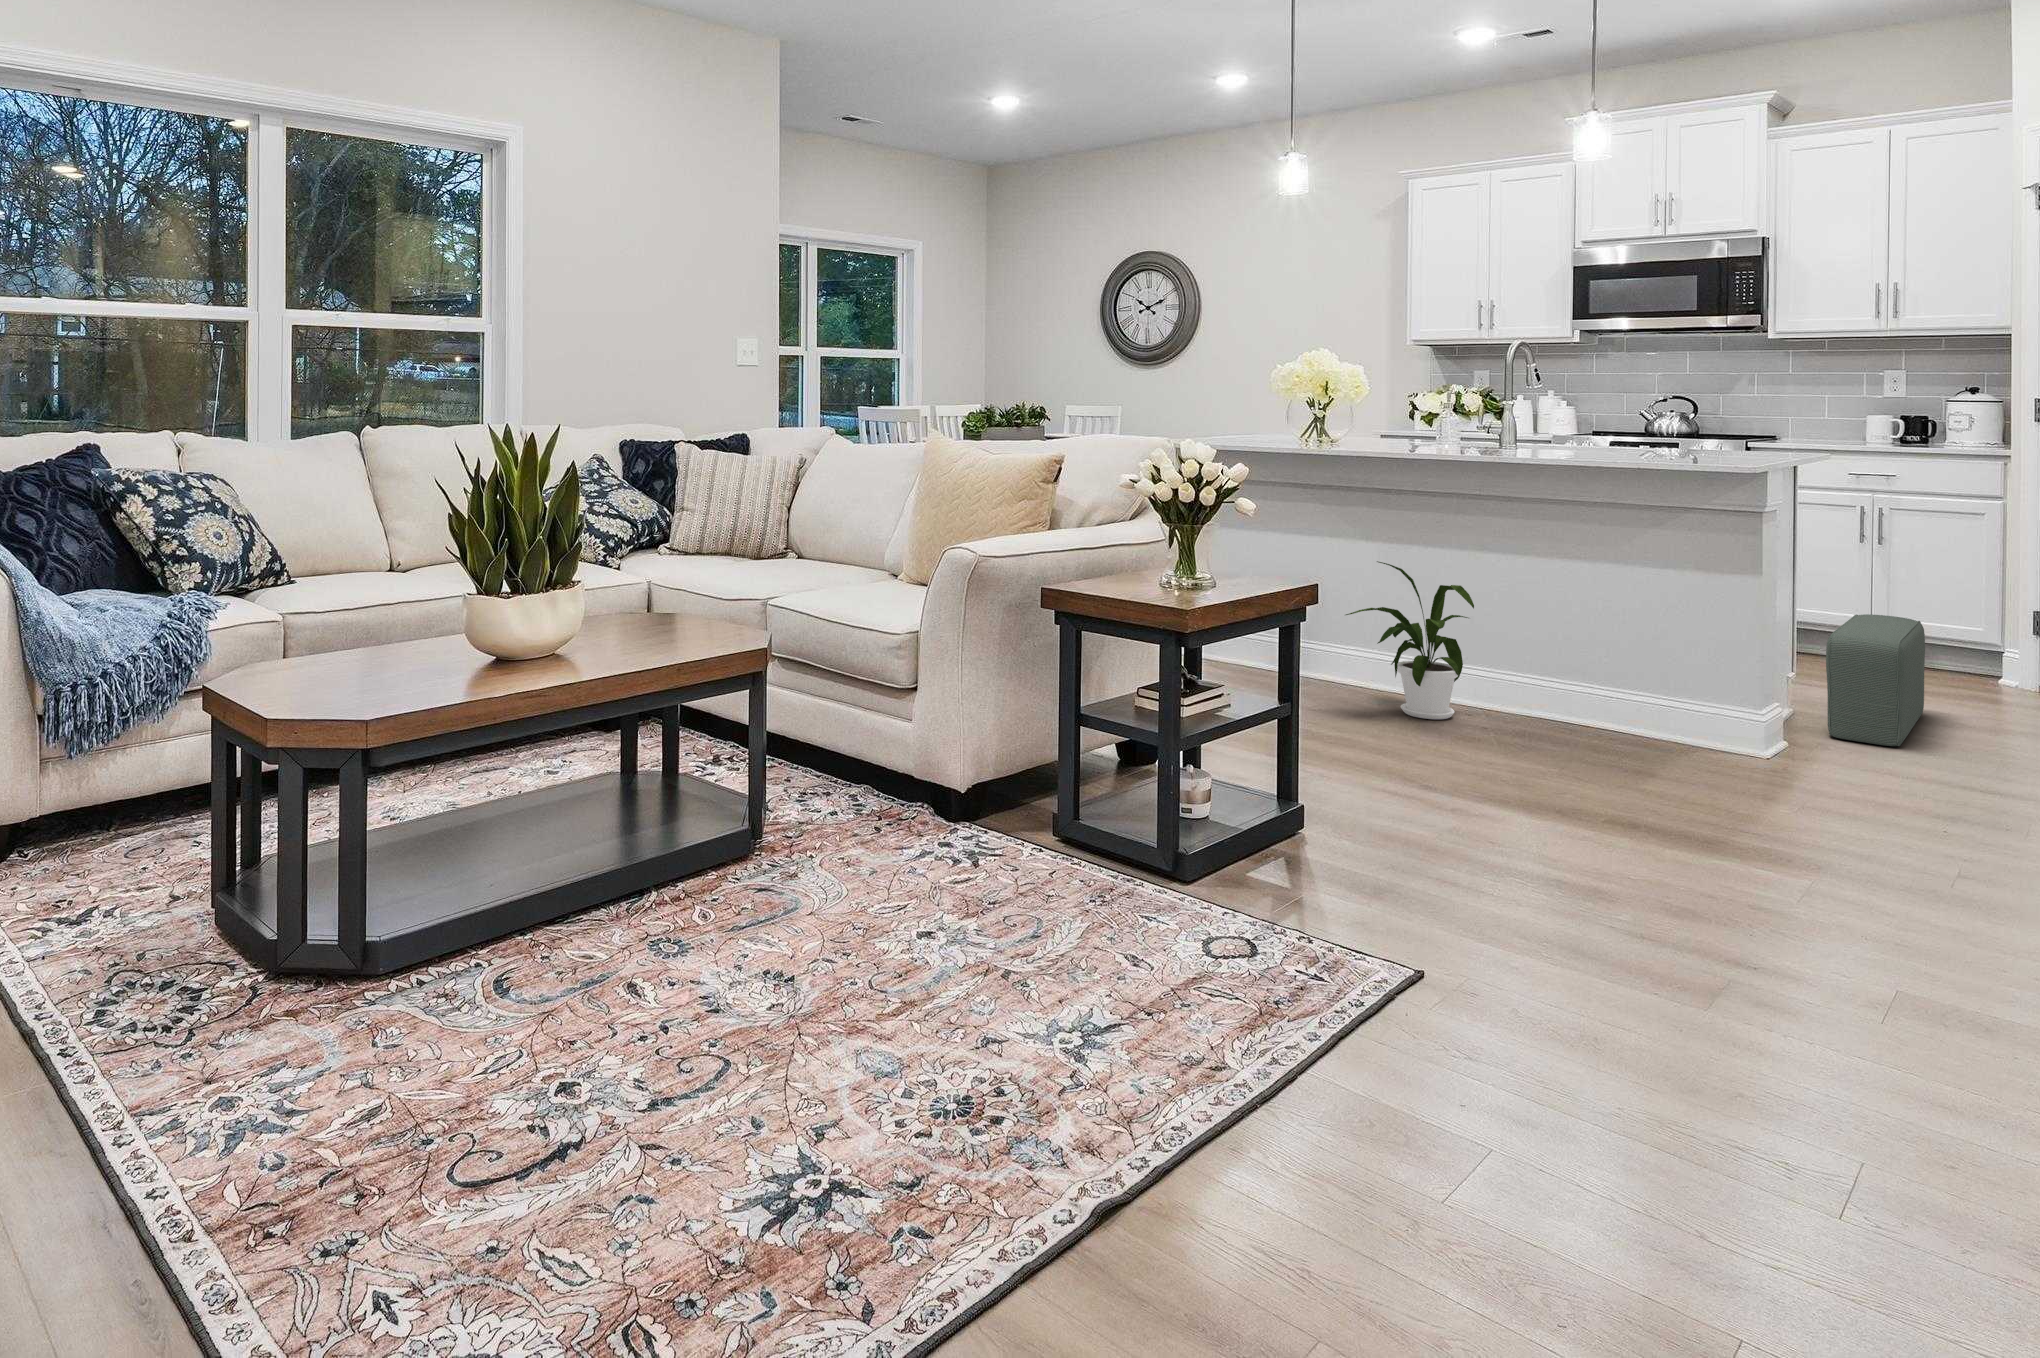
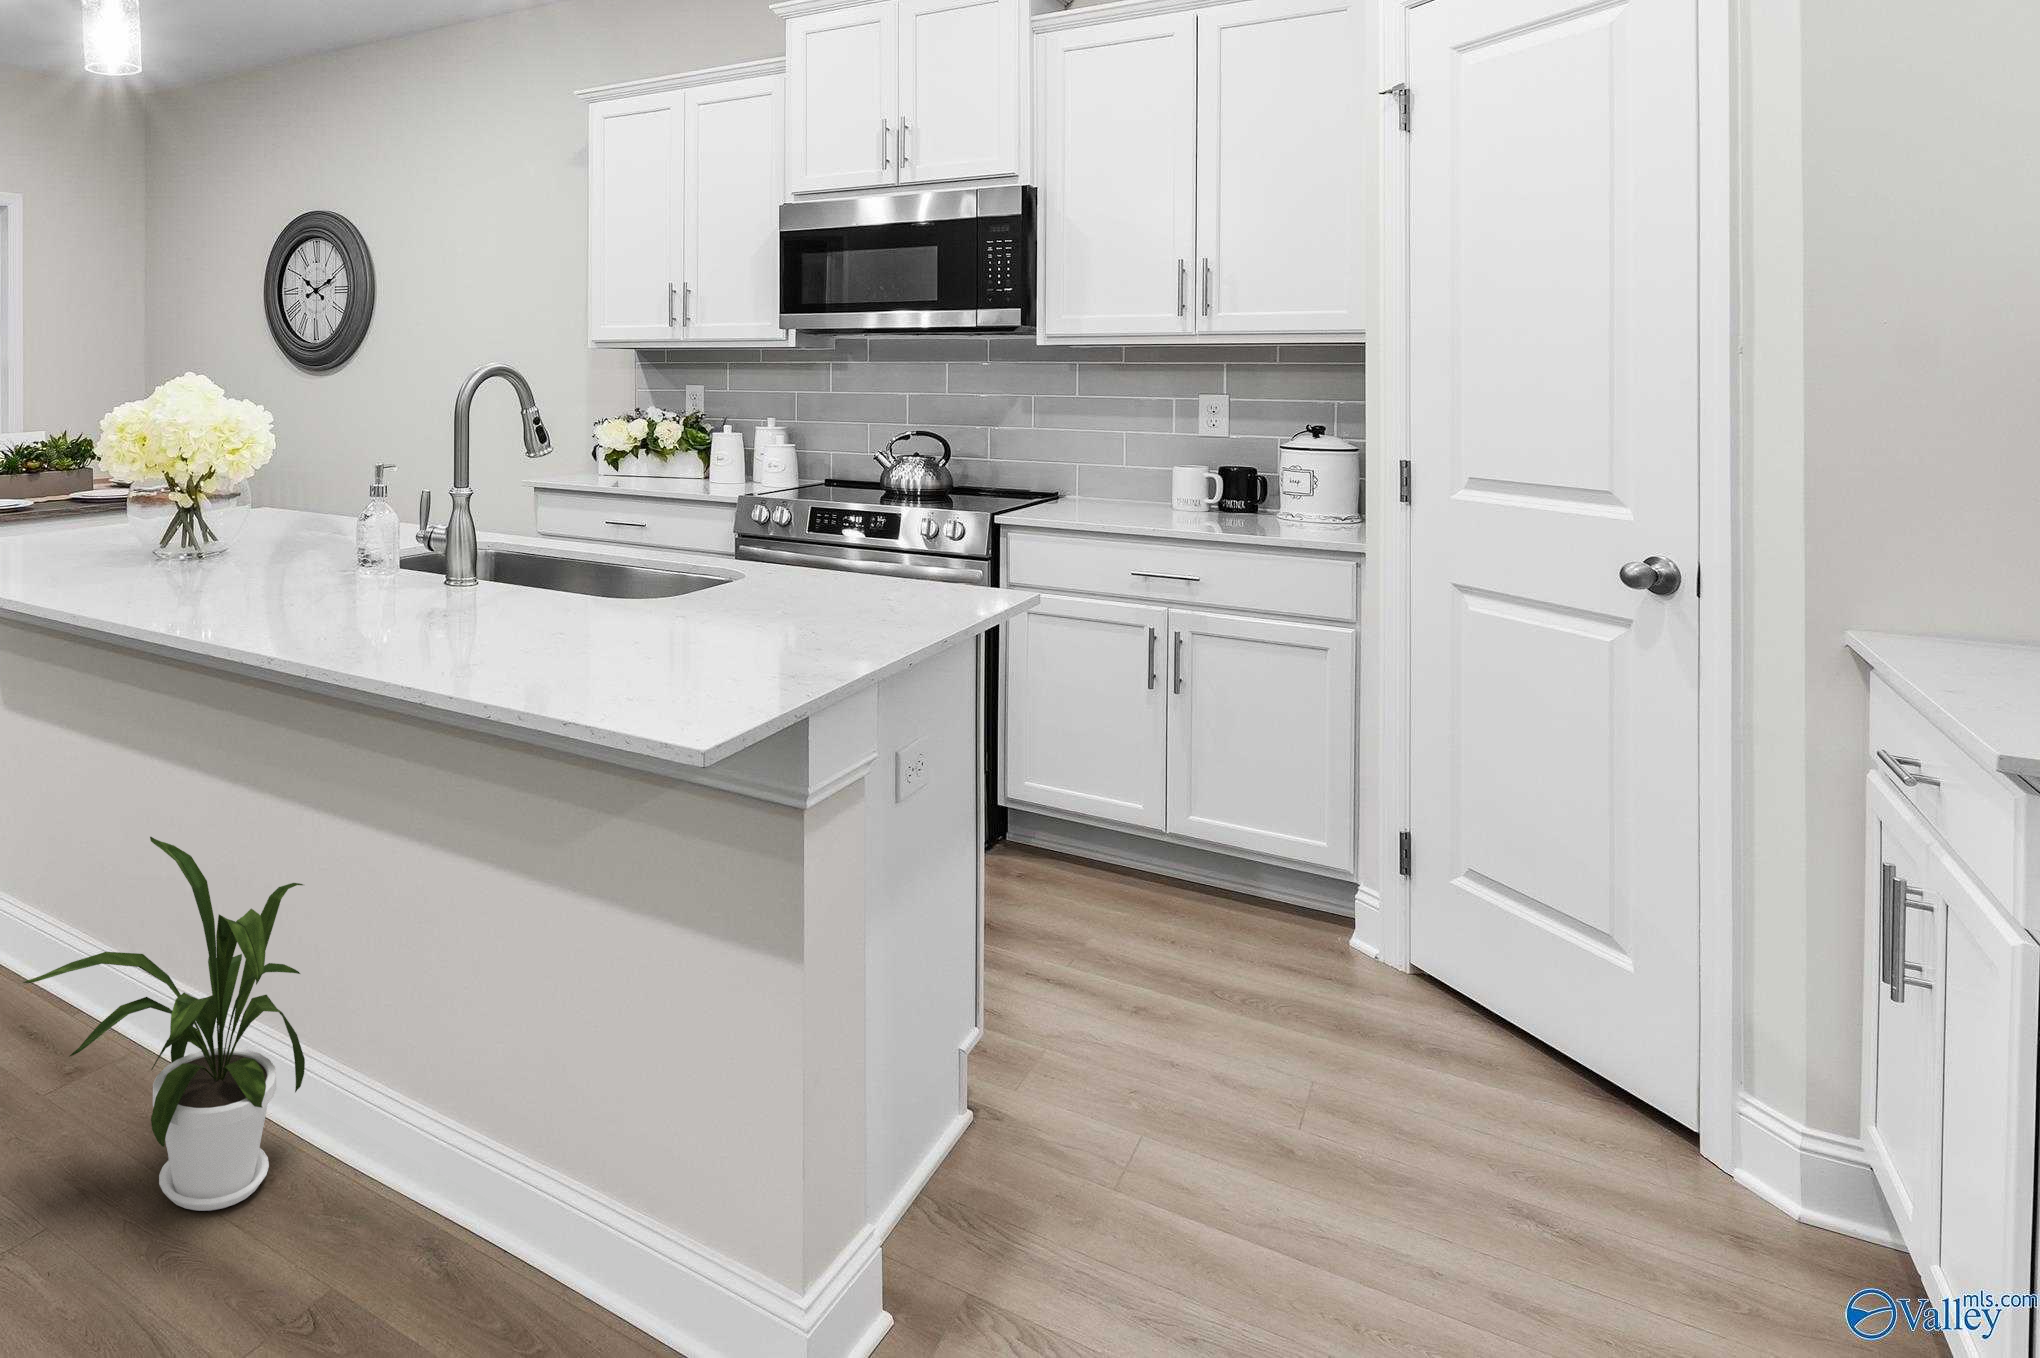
pouf: present [1826,614,1925,746] -> none [996,882,1203,1265]

